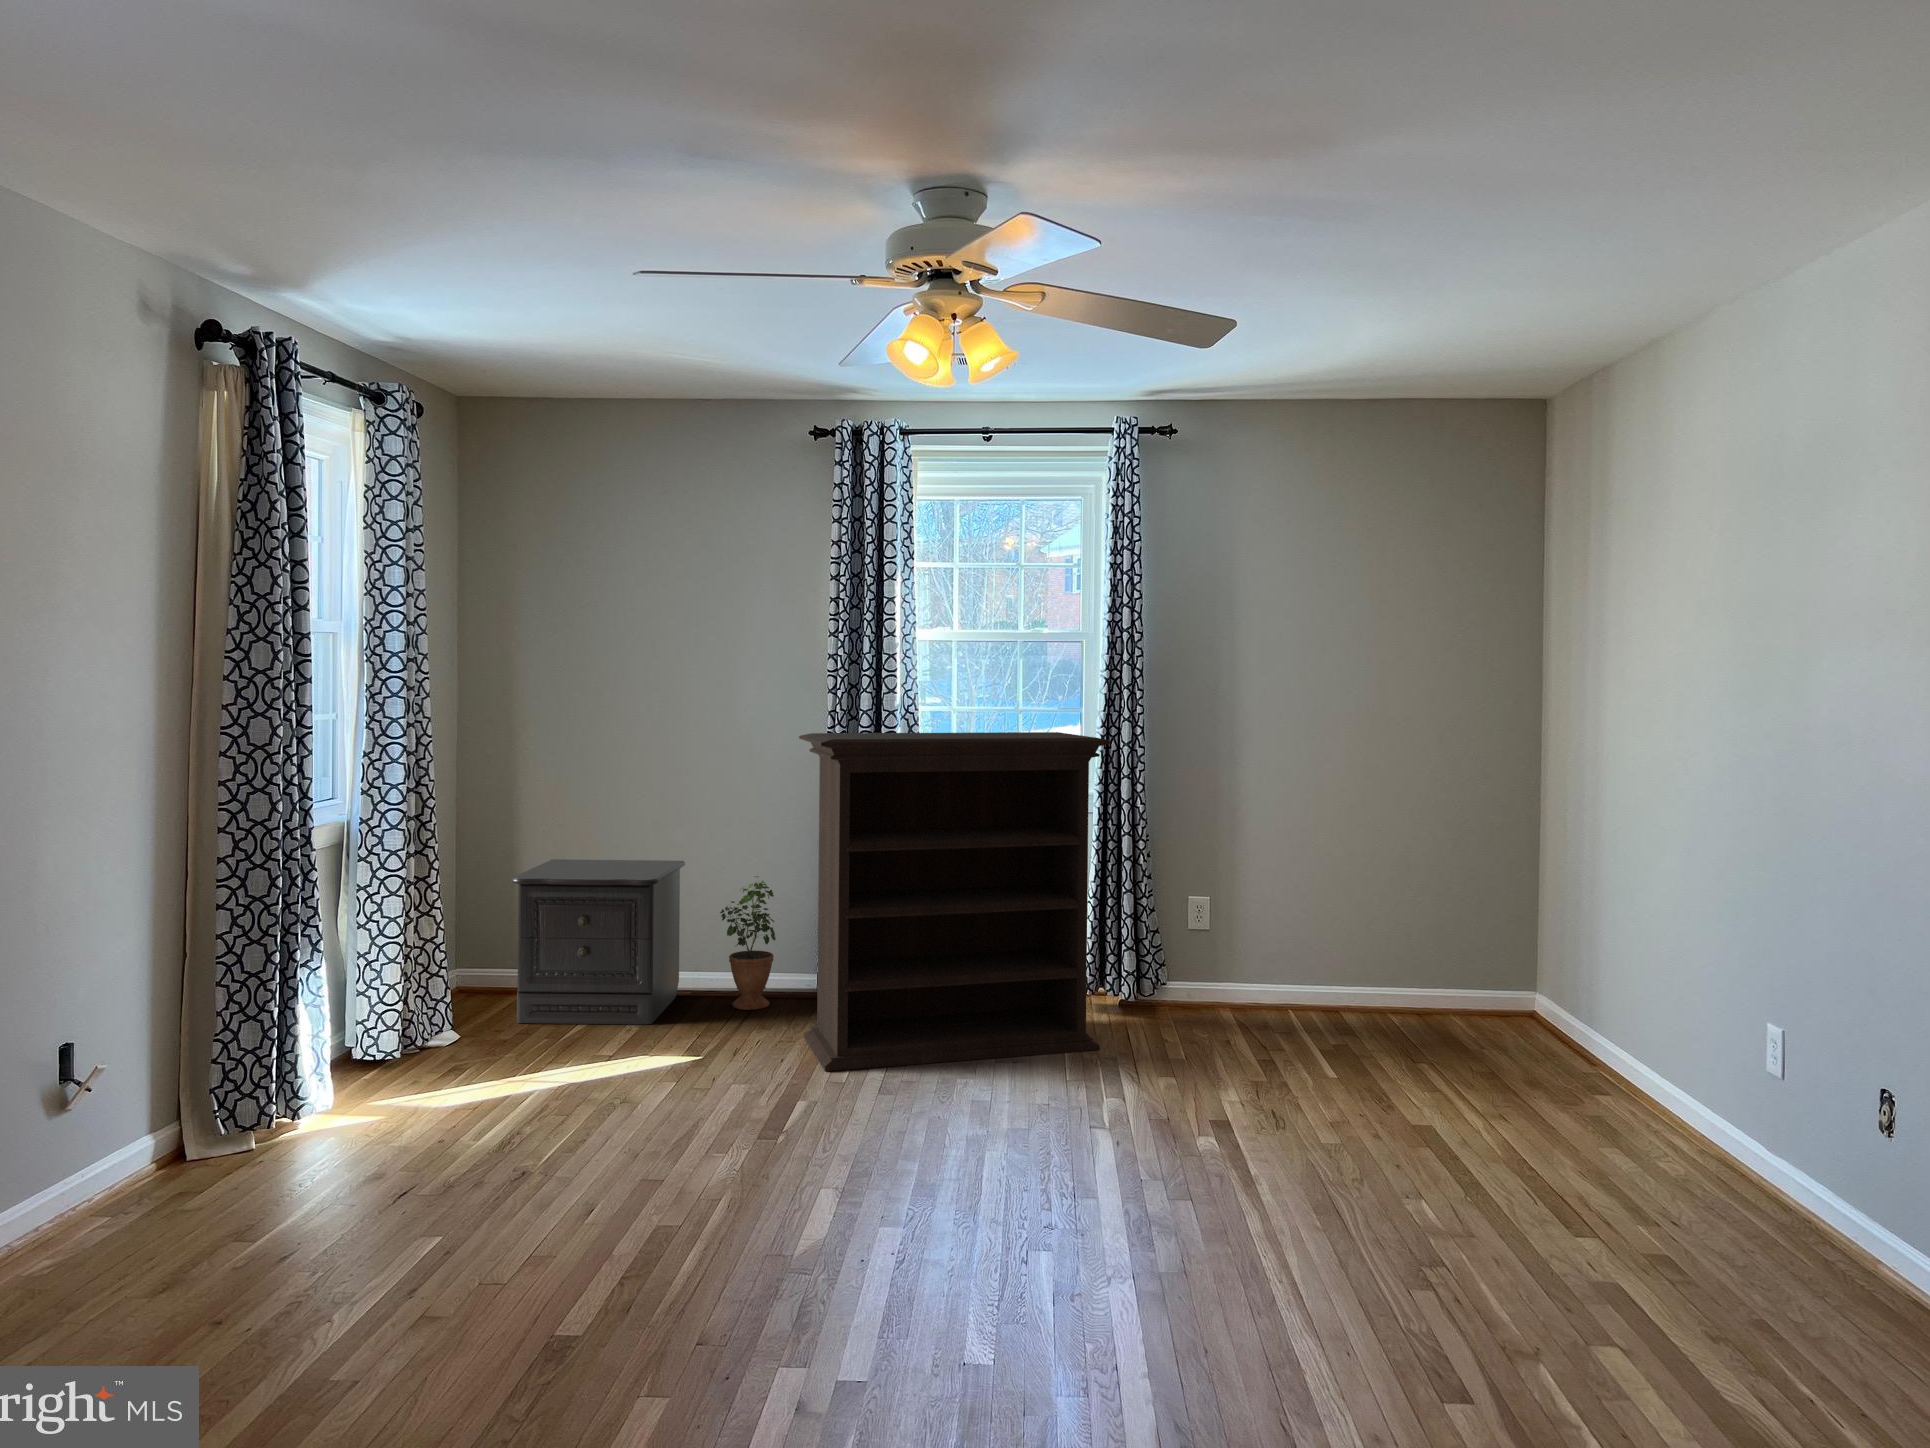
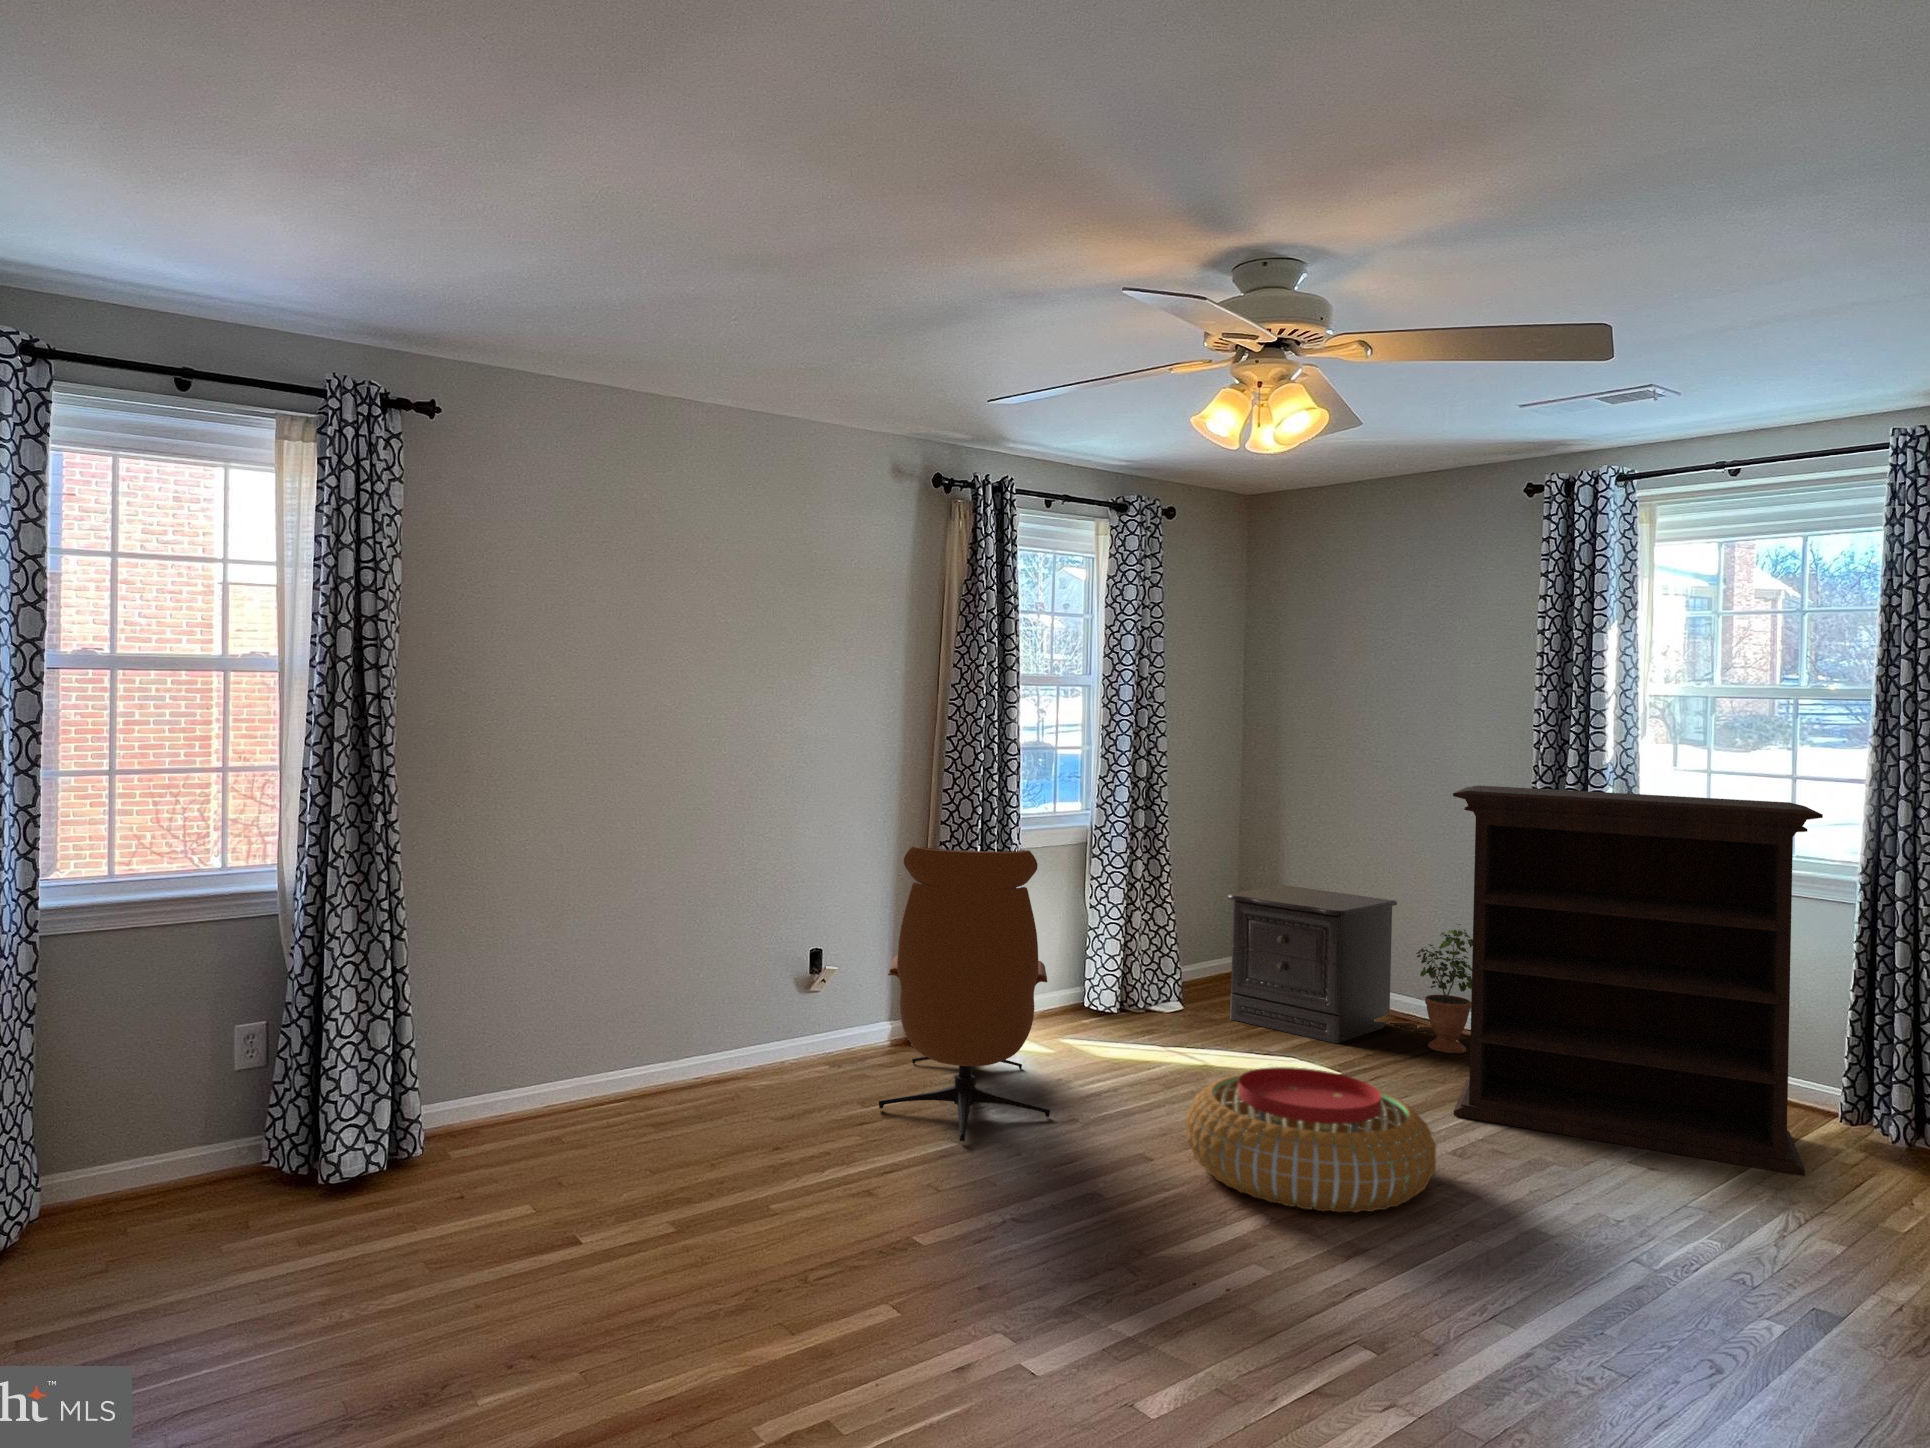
lounge chair: none [158,855,446,1271] -> present [879,846,1050,1141]
pouf: none [630,1056,899,1218] -> present [1186,1067,1436,1212]

